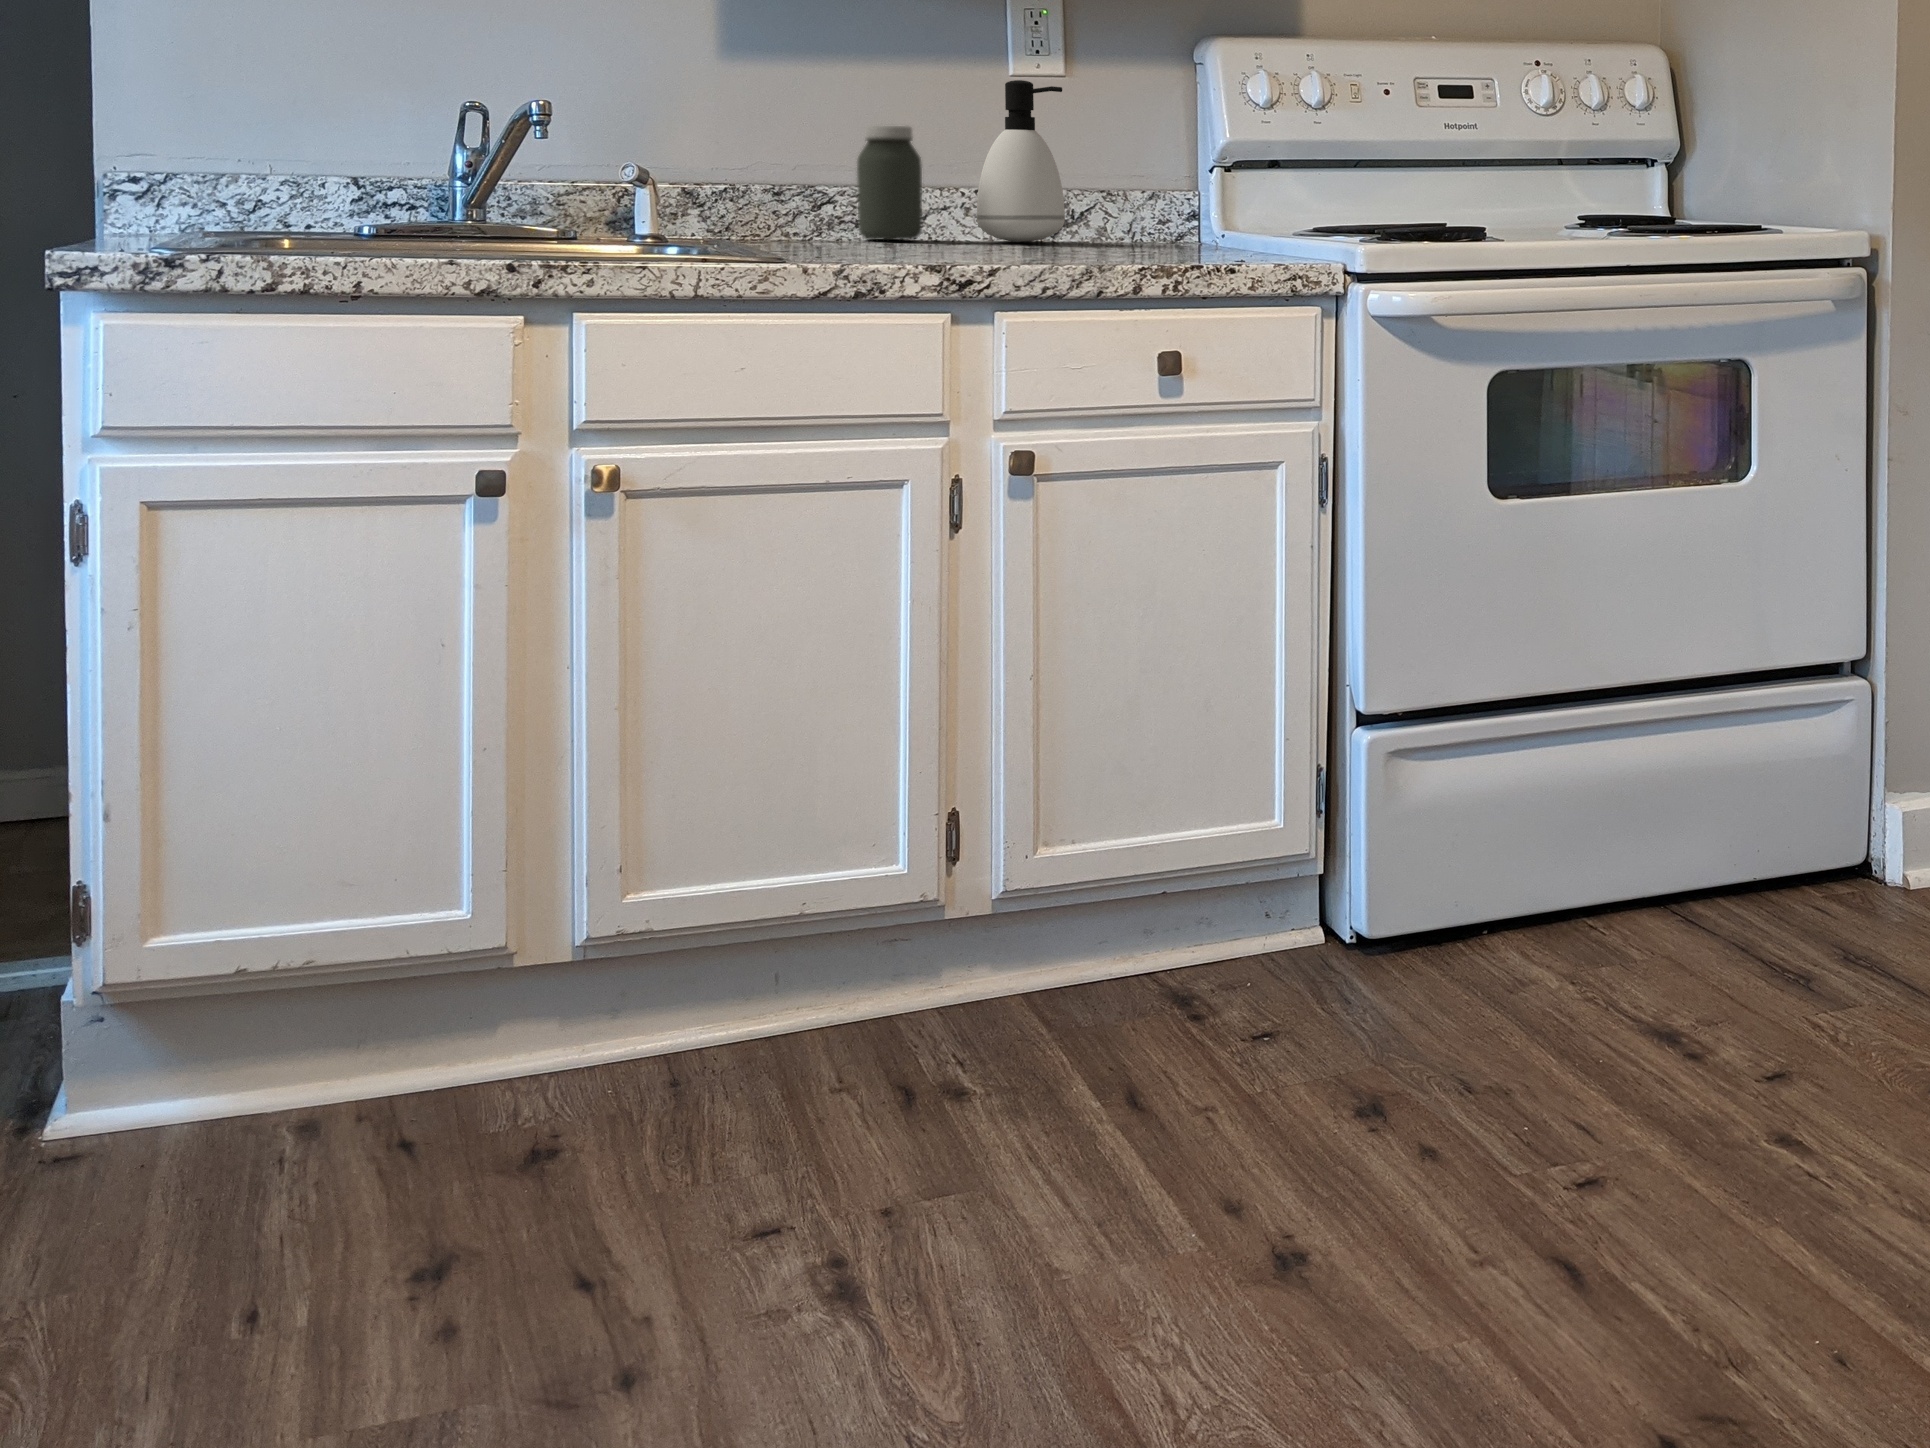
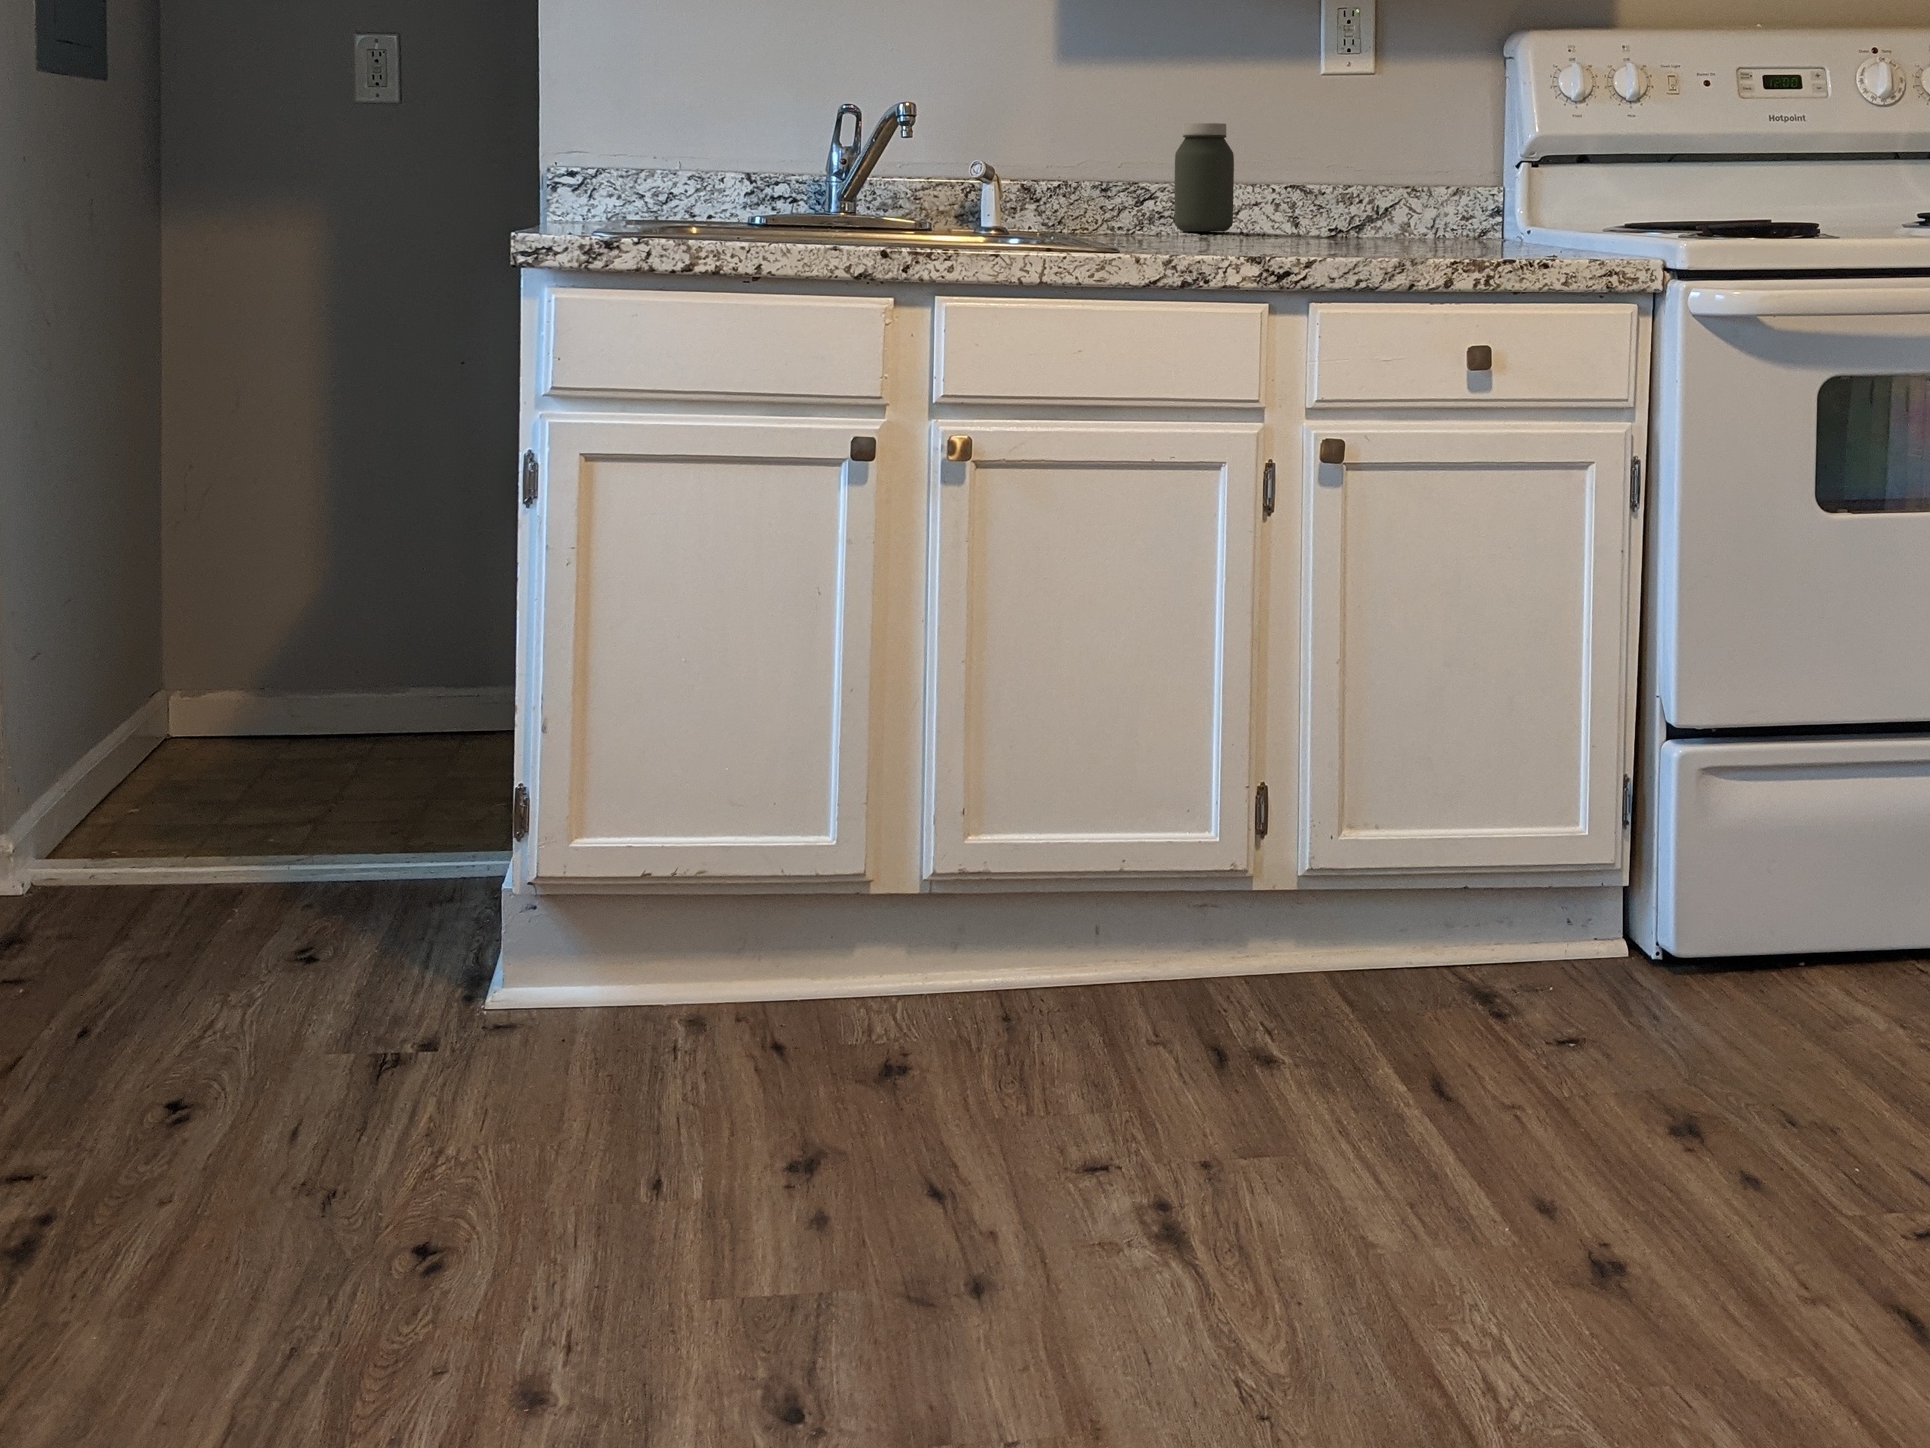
soap dispenser: present [977,80,1065,242] -> none [1283,78,1369,234]

